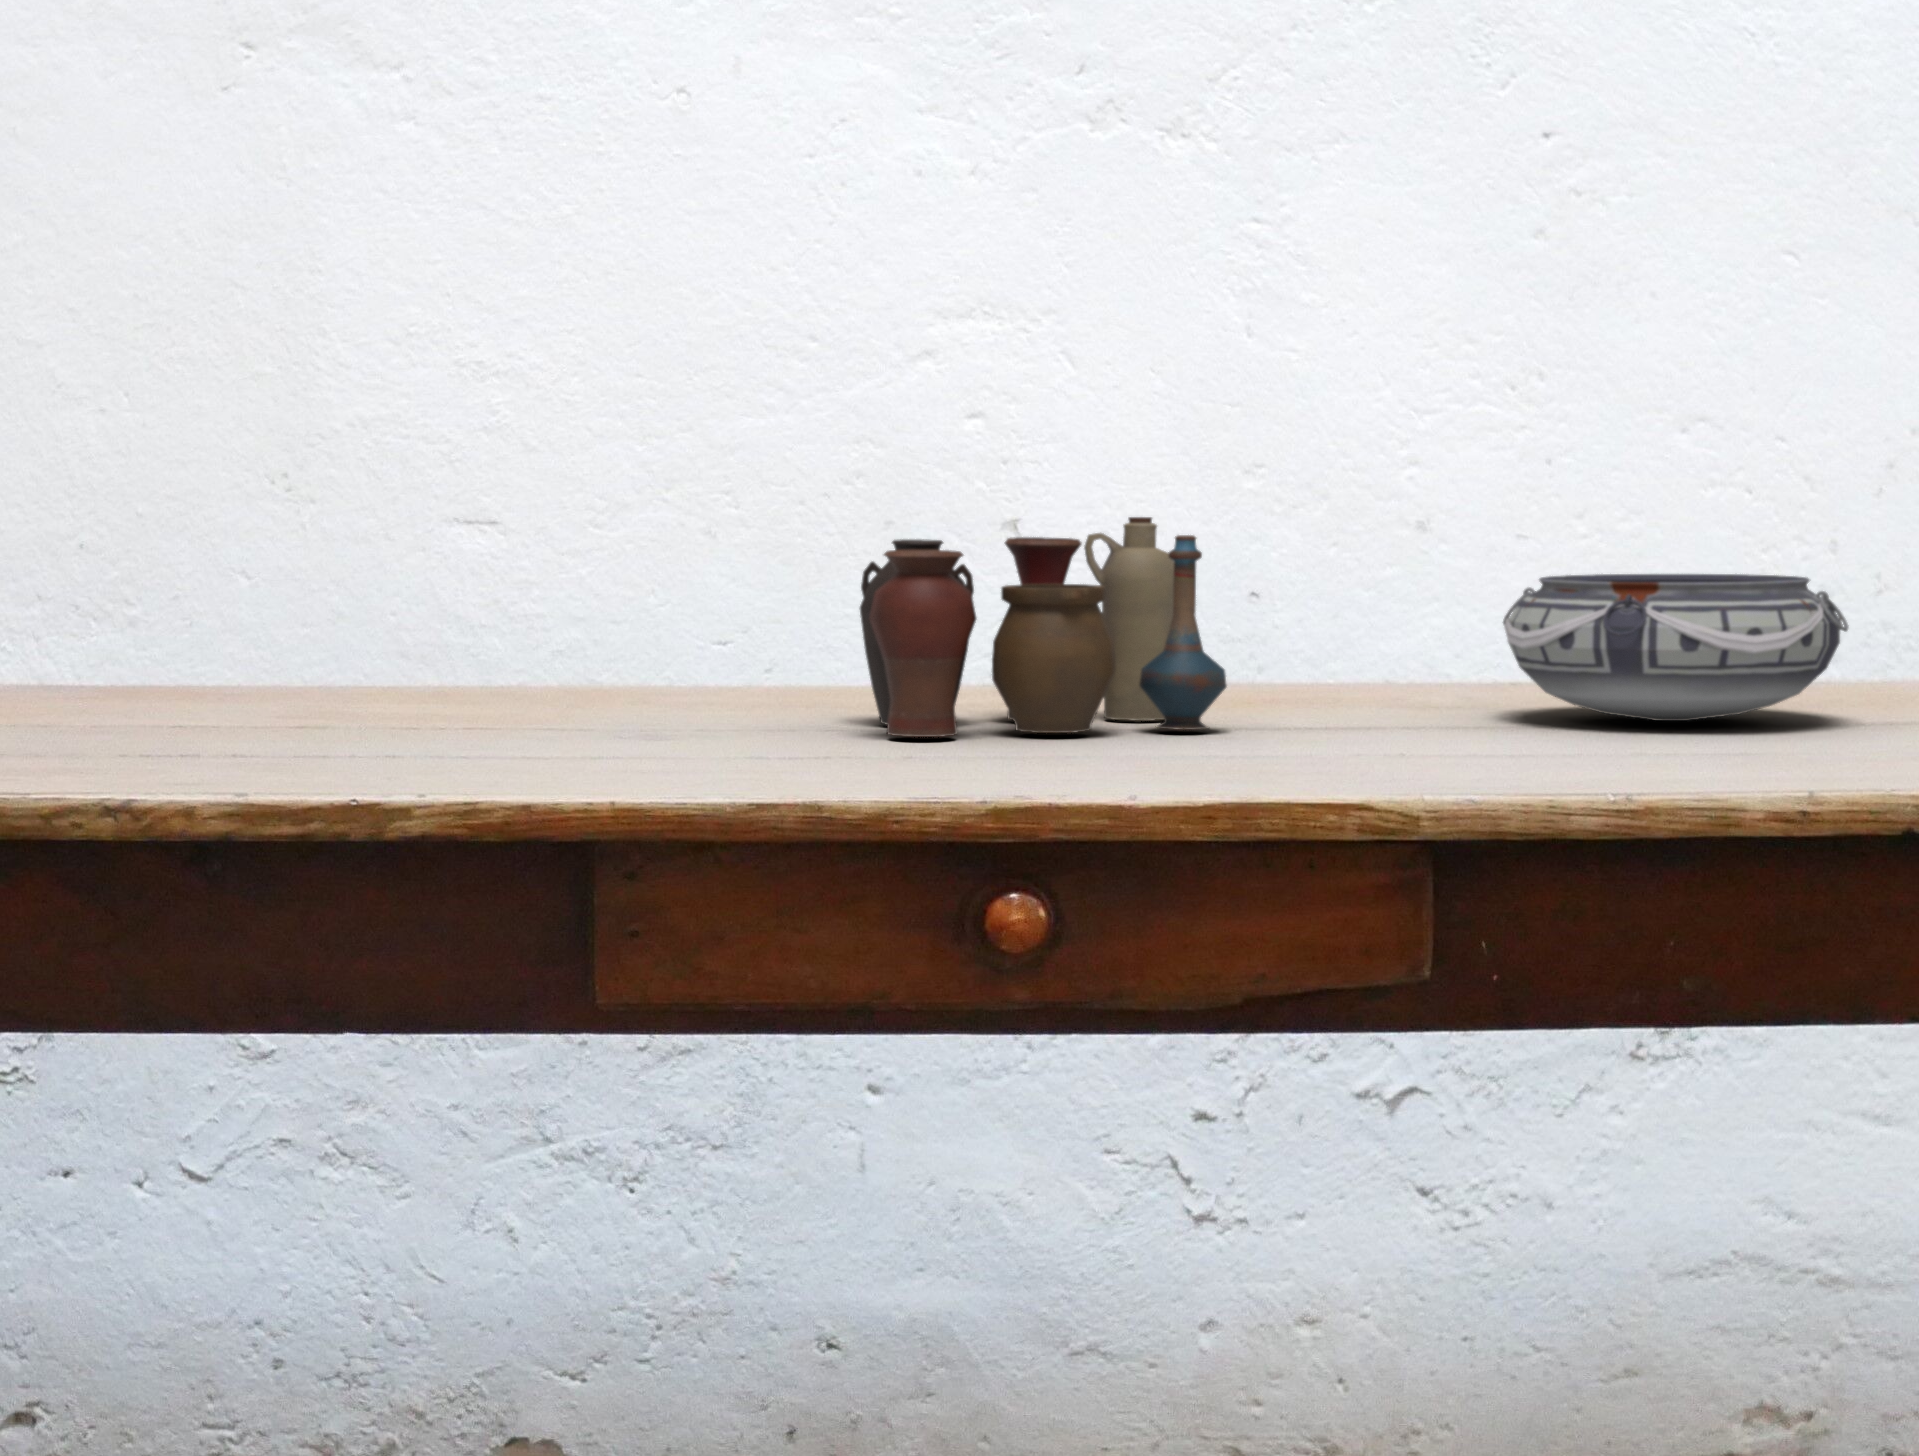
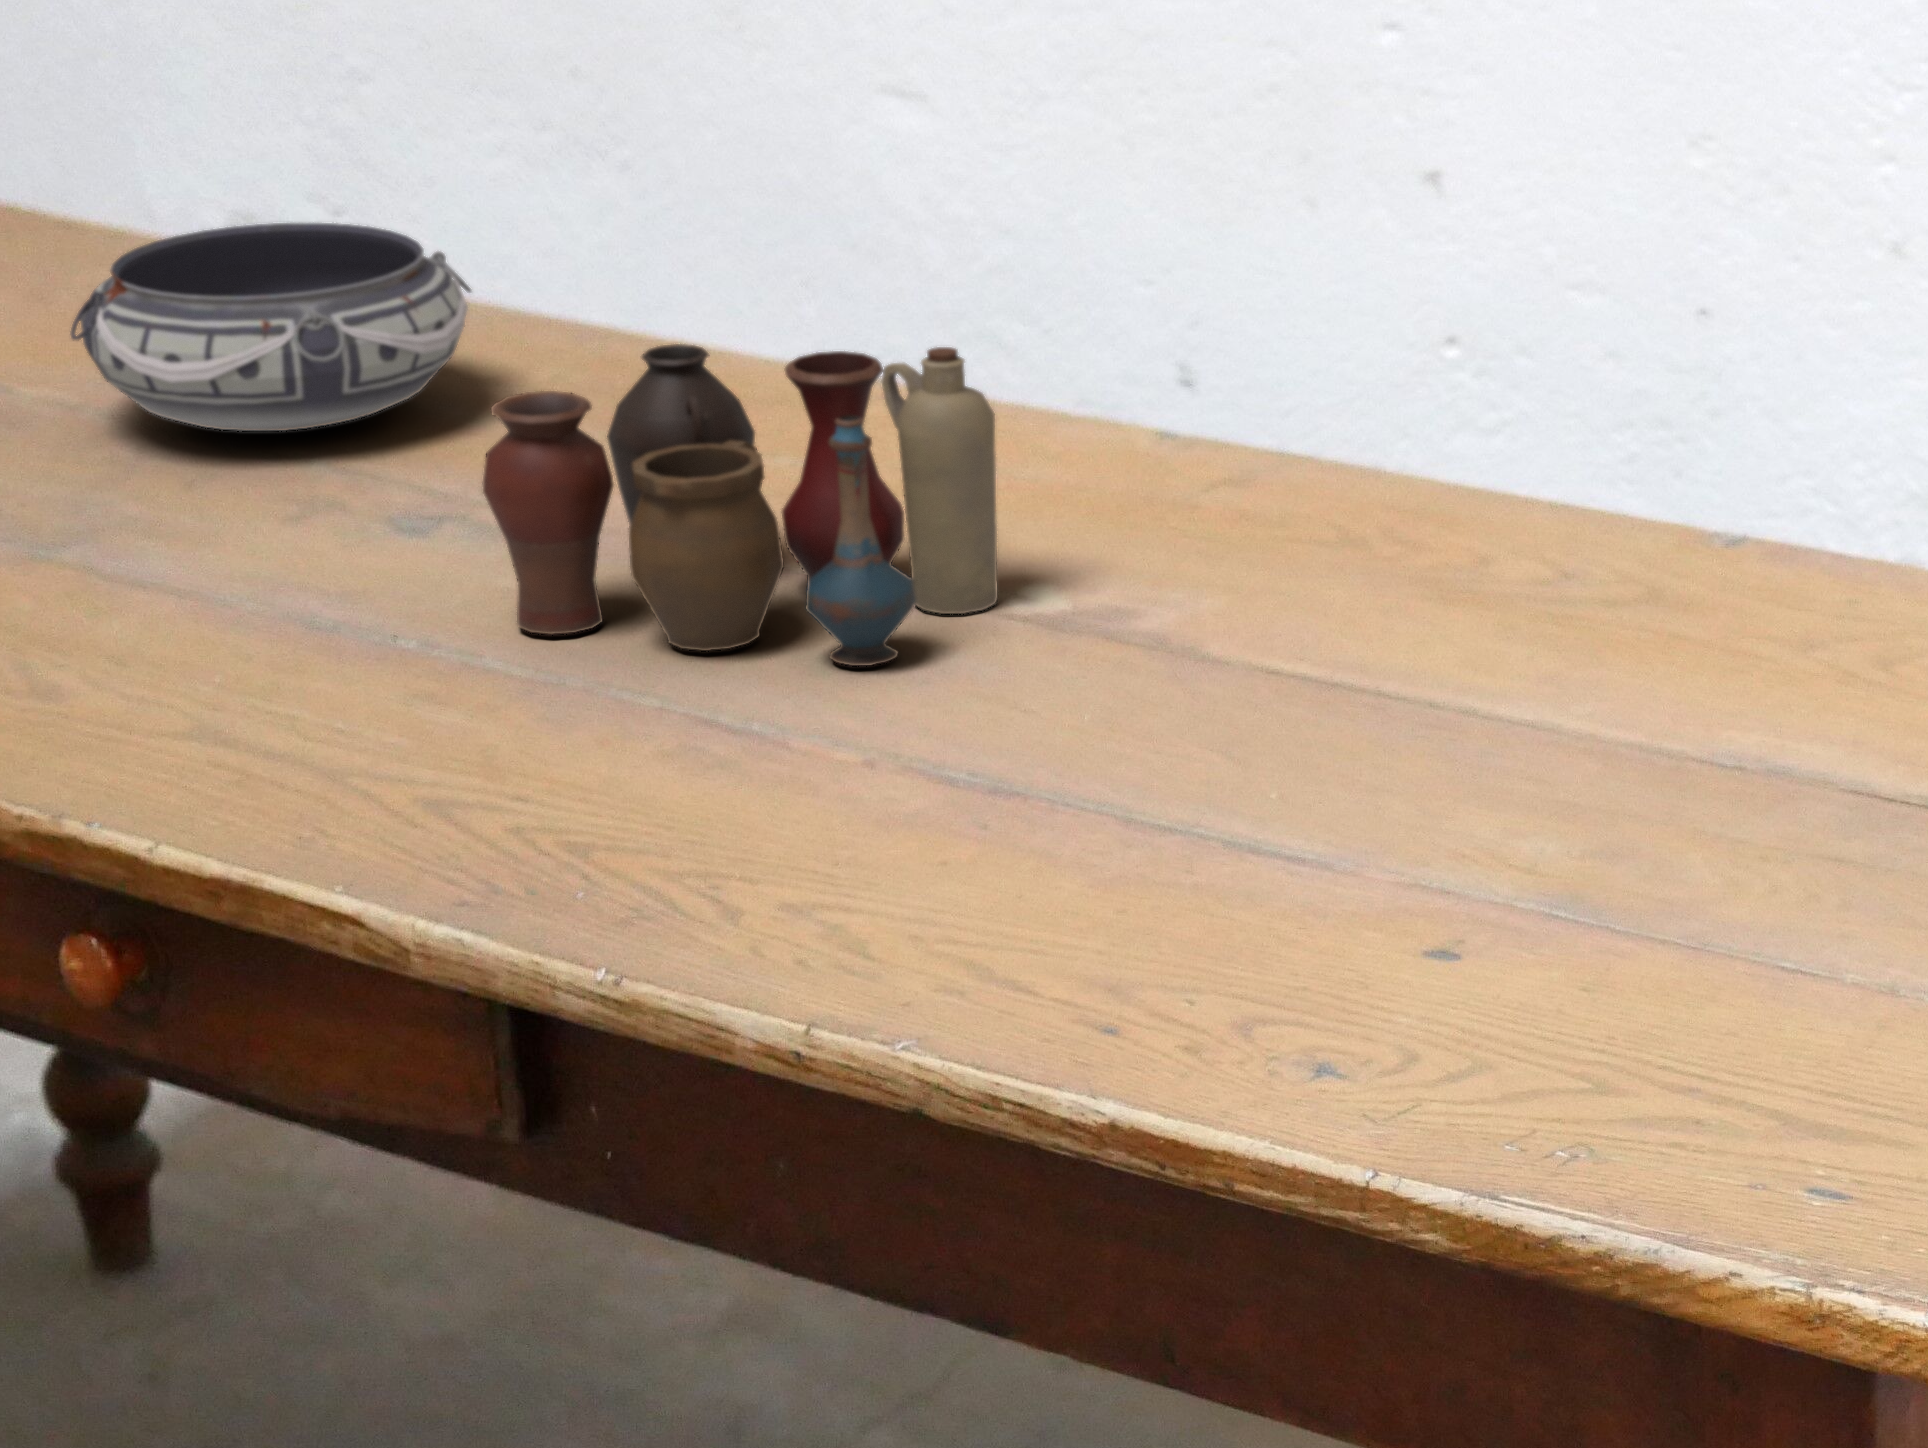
bowl: present [1503,574,1849,721] -> present [71,223,471,431]

